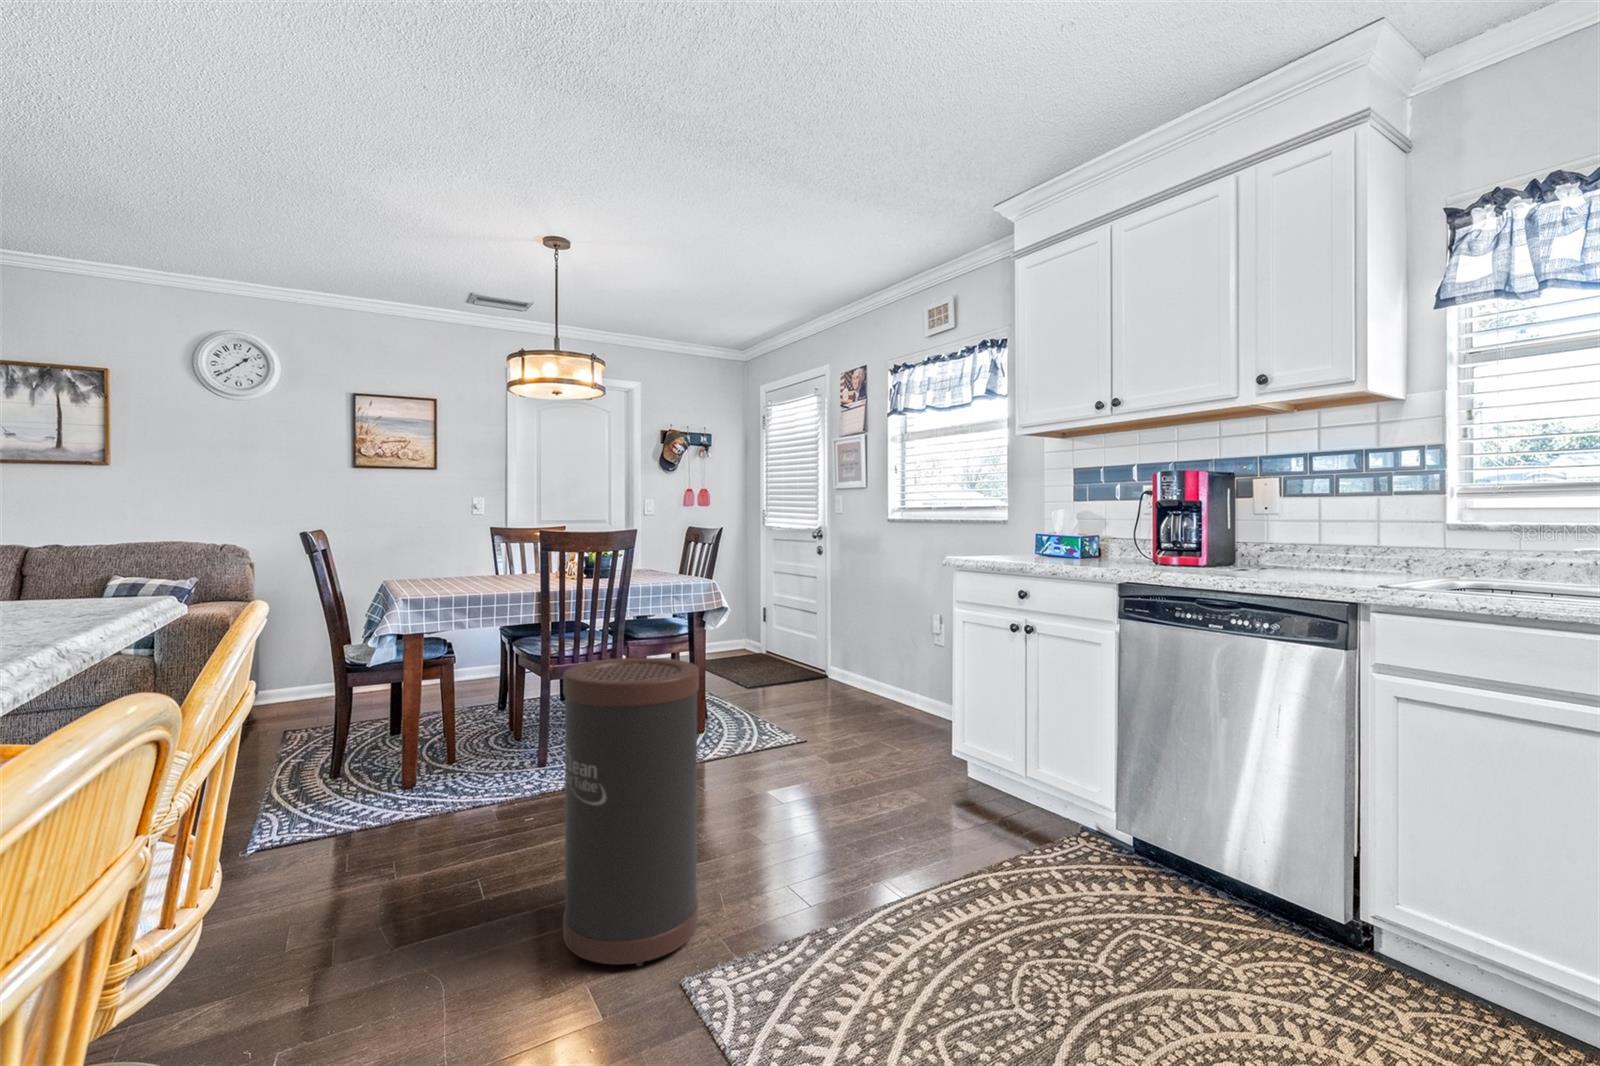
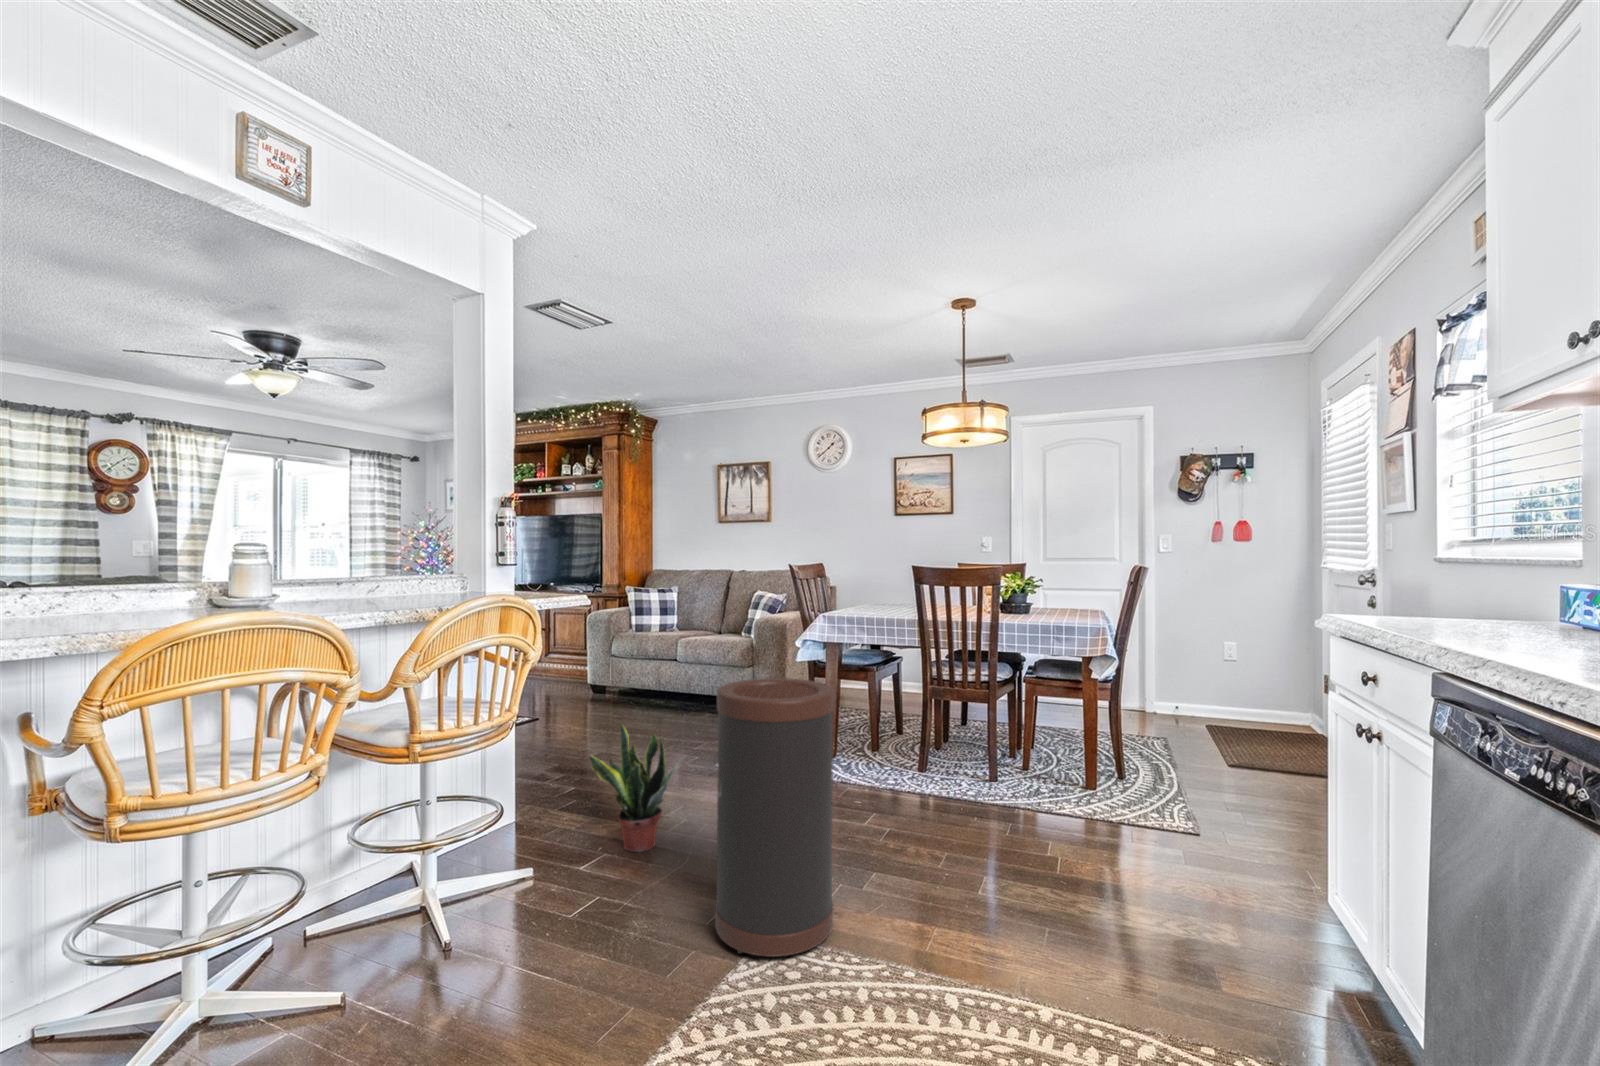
potted plant: none [248,783,381,969] -> present [590,723,685,852]

